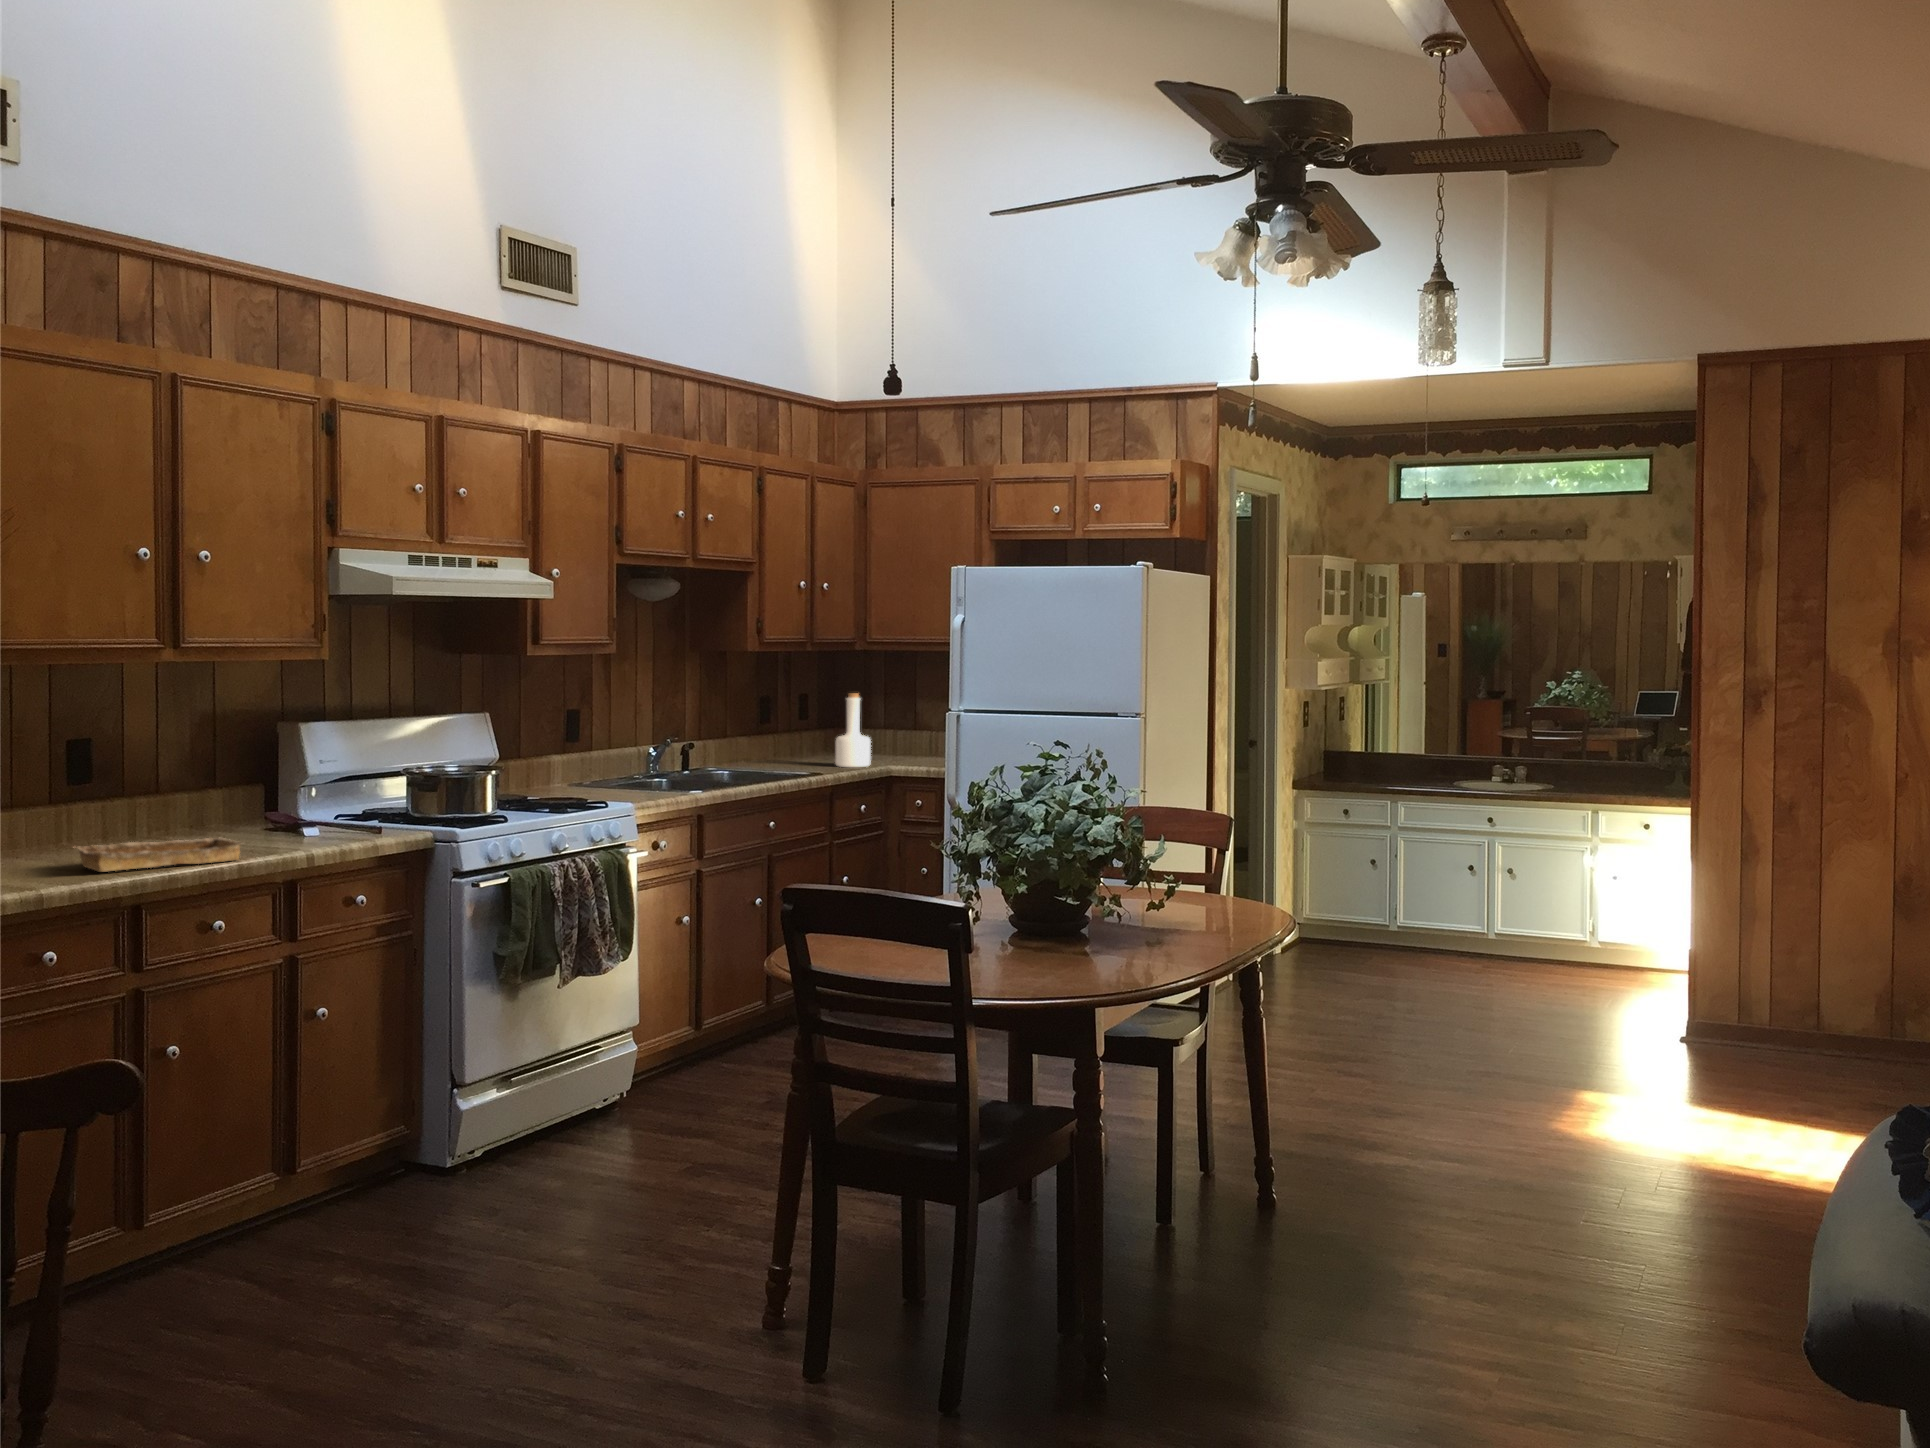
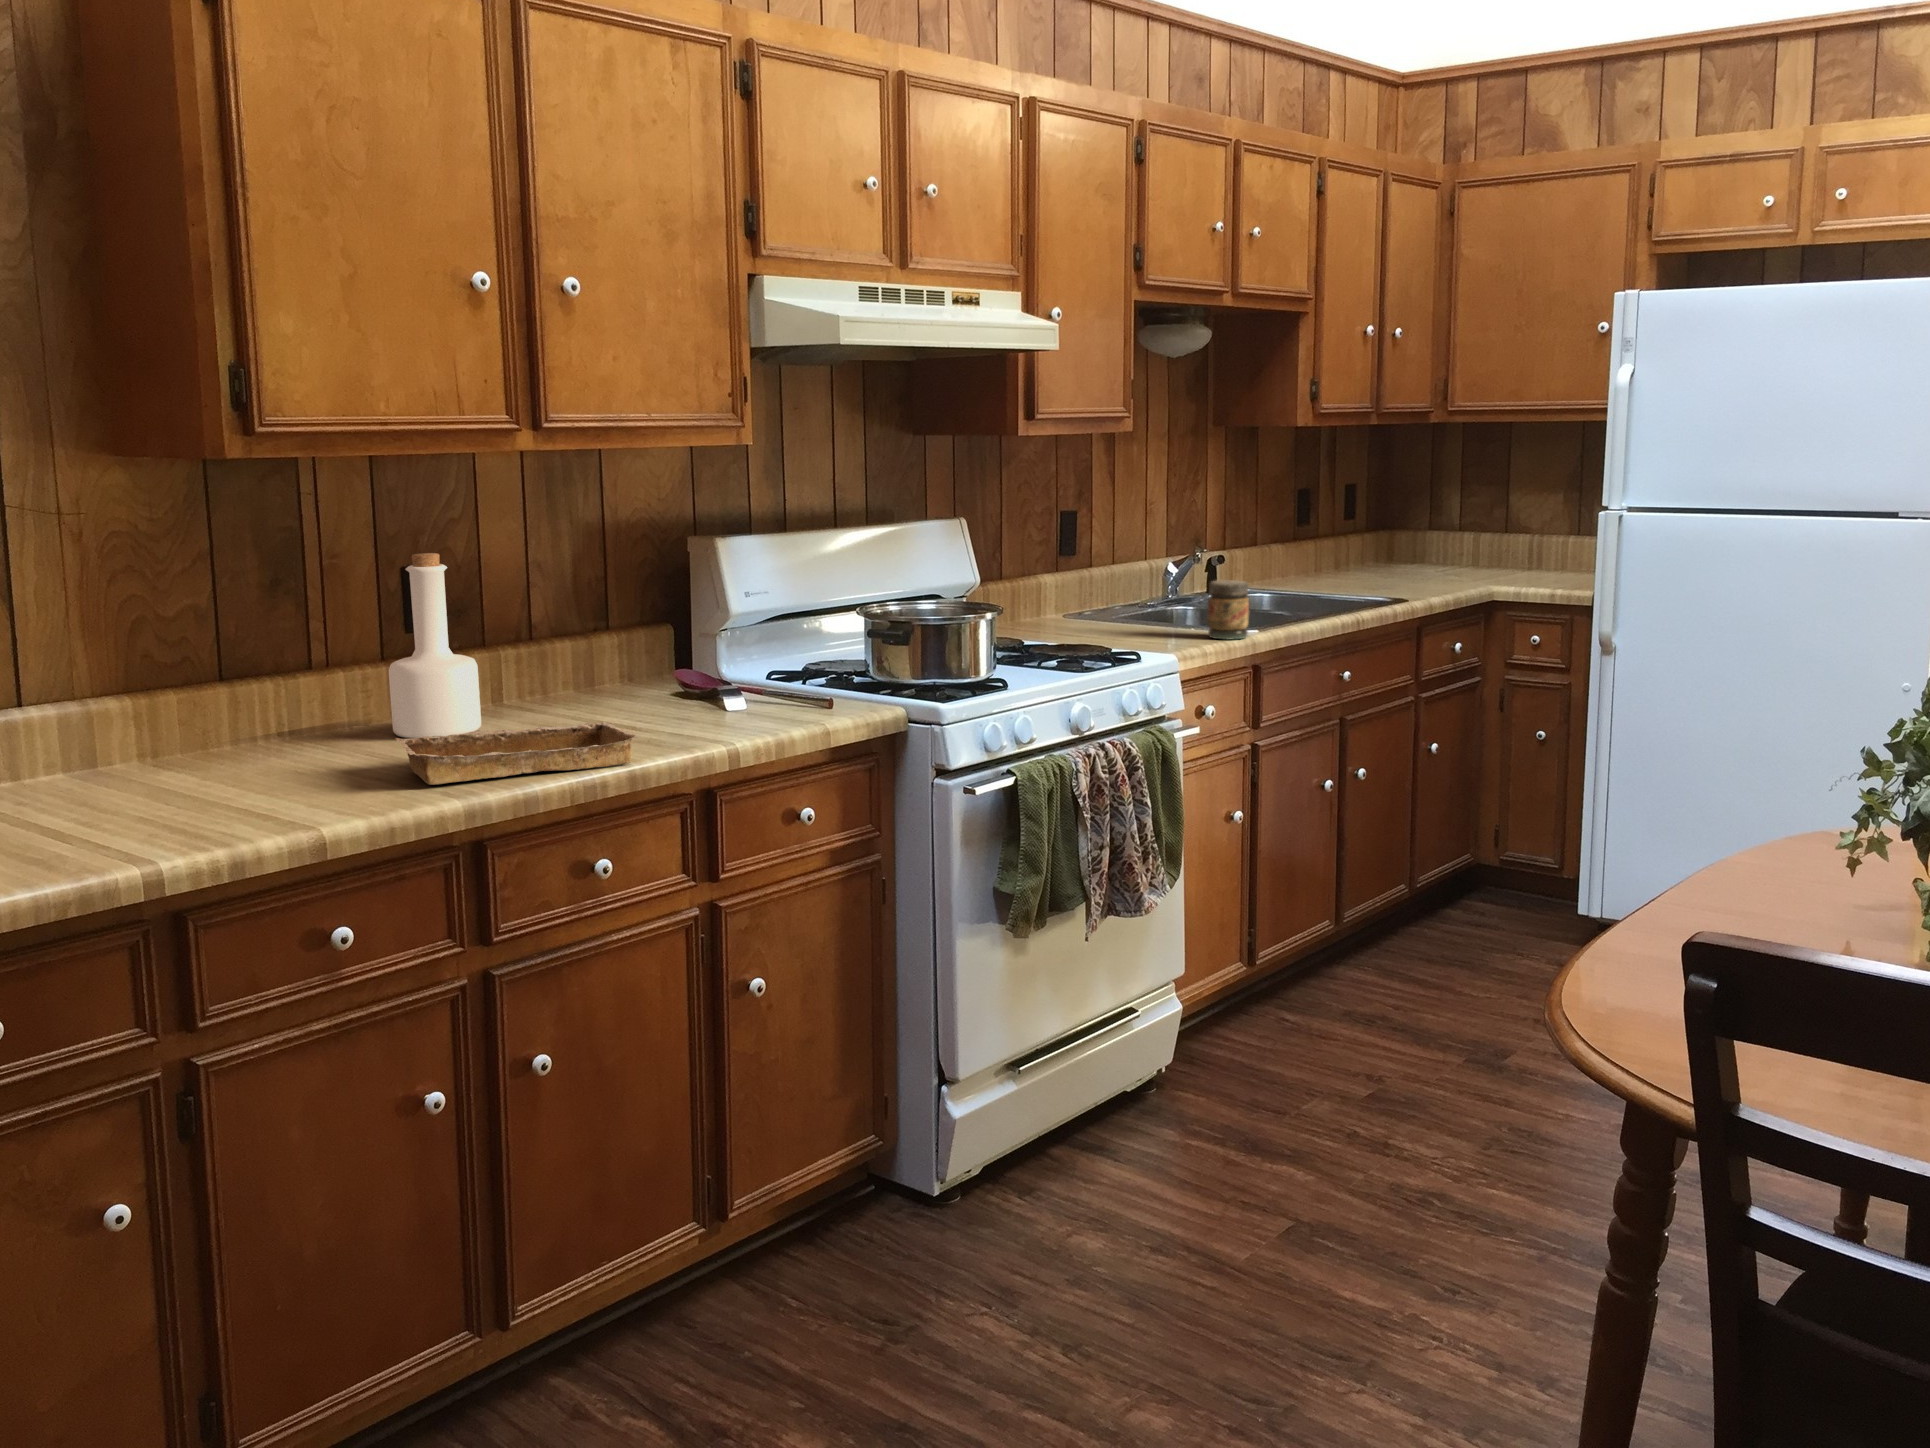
bottle: present [835,693,871,767] -> present [389,553,481,738]
jar: none [665,756,693,796] -> present [1207,580,1249,640]

